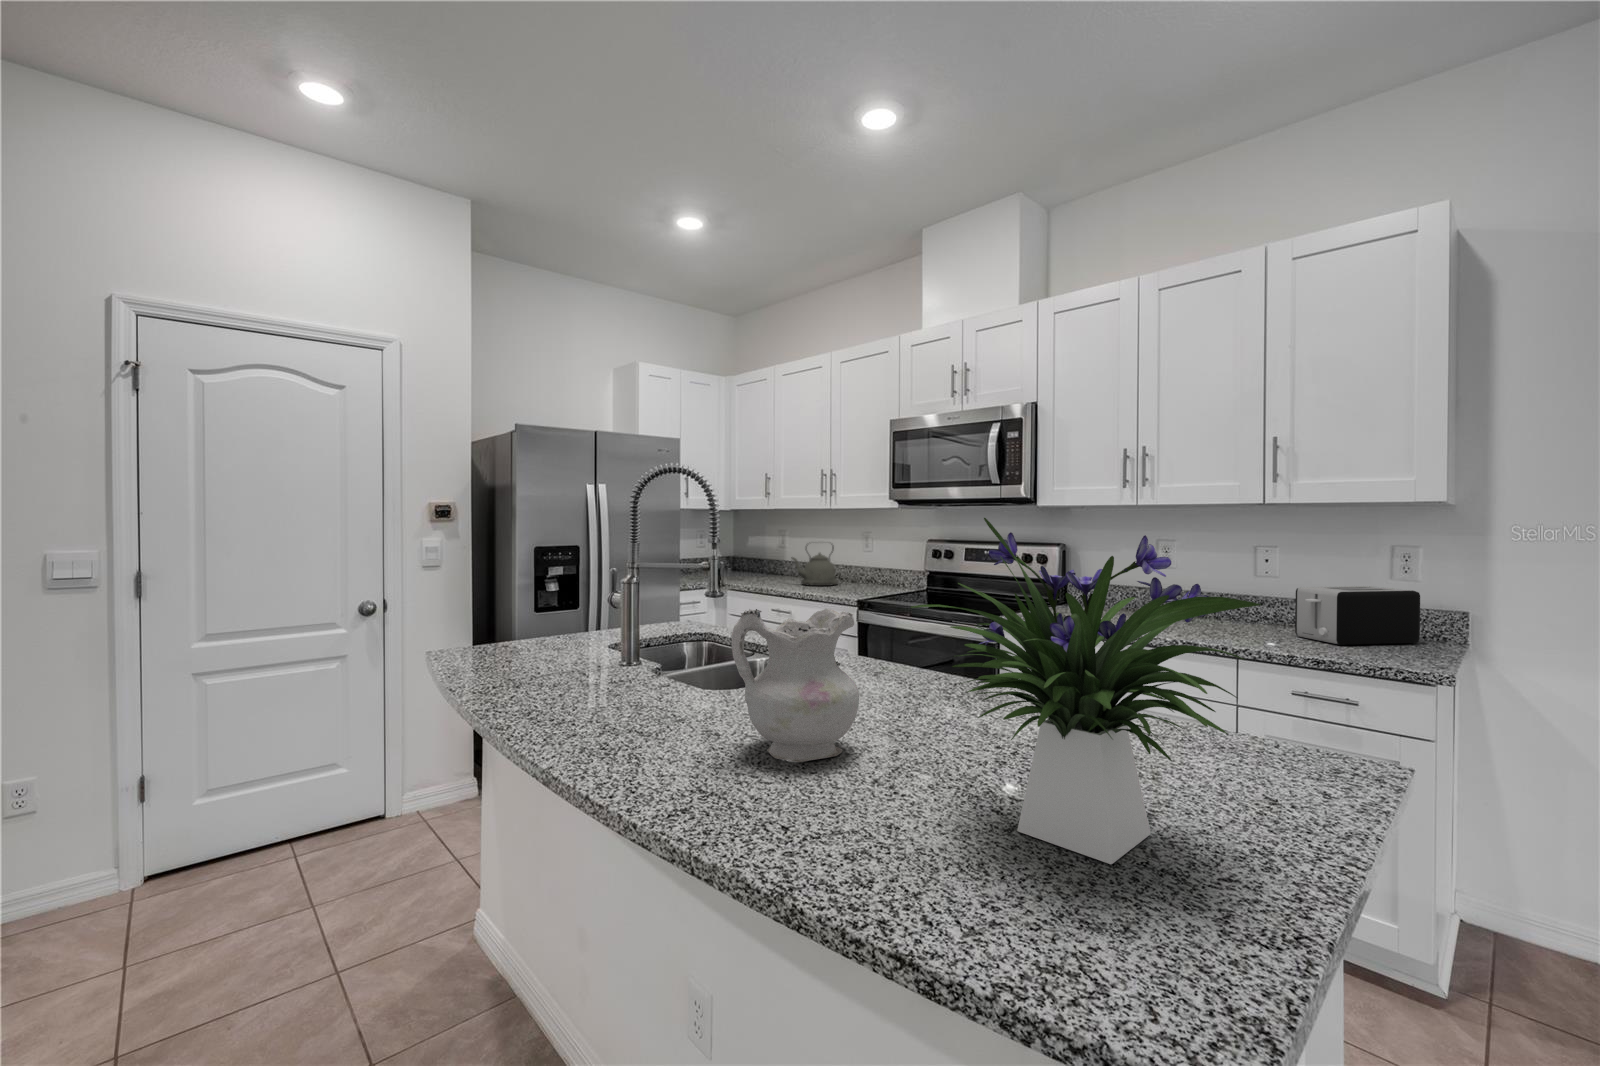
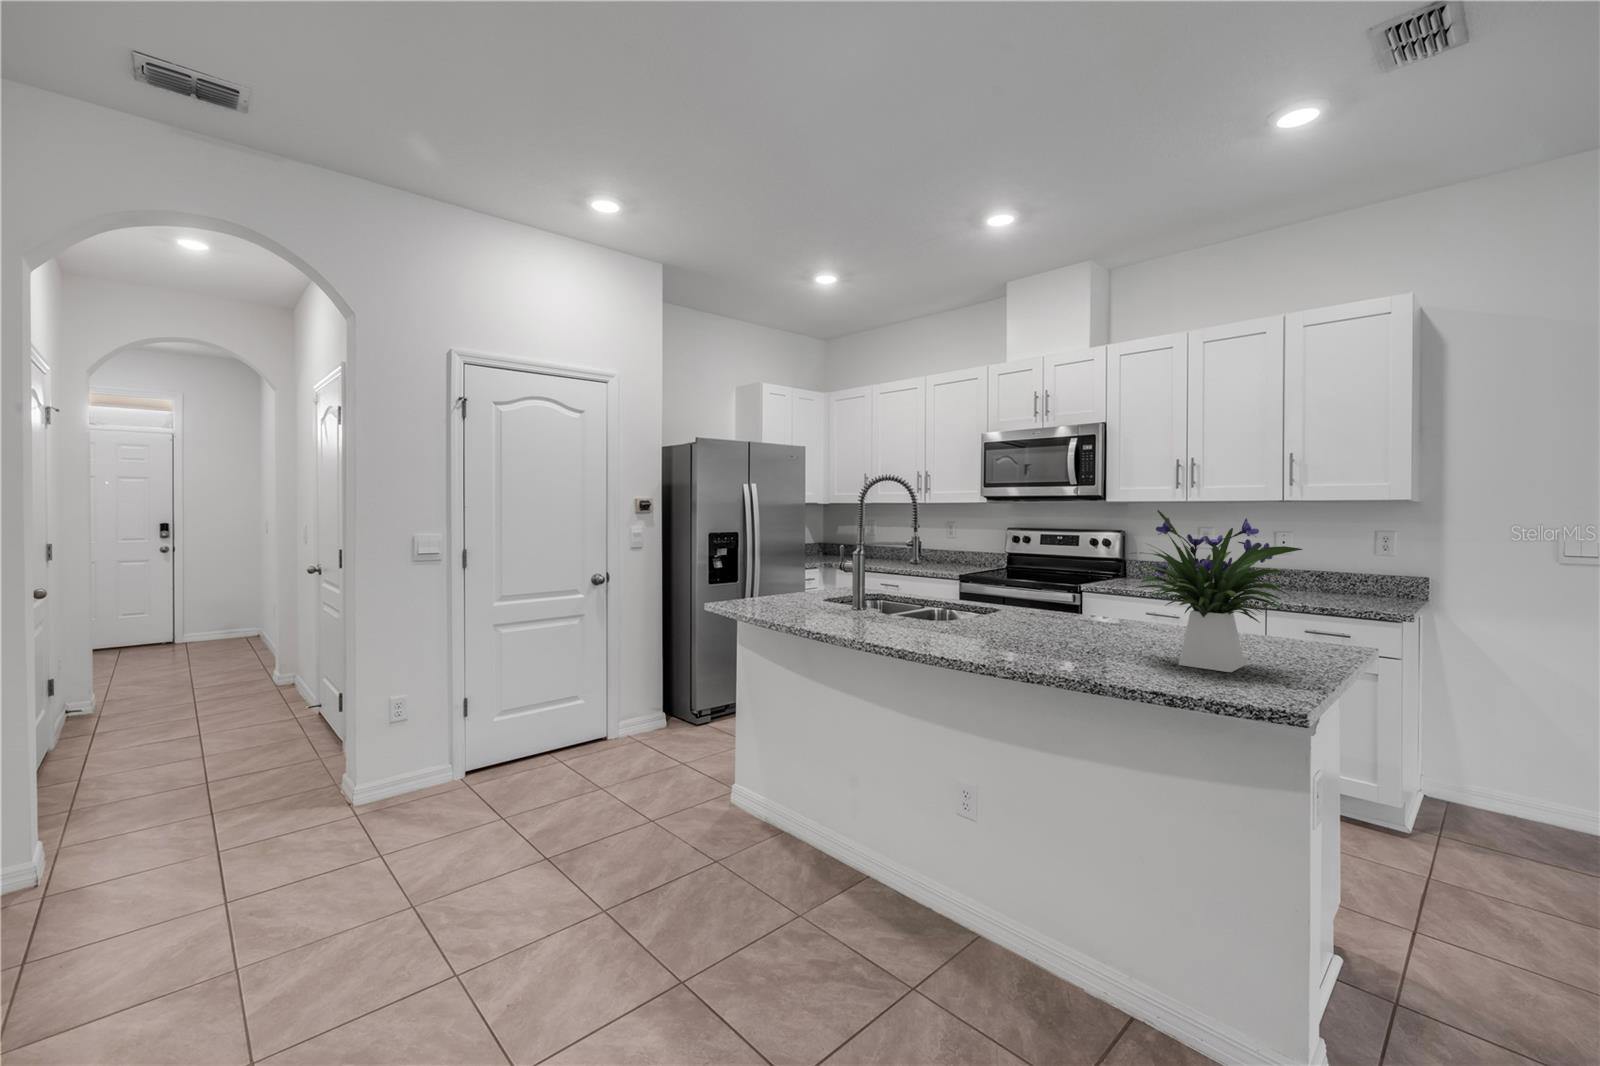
kettle: present [792,546,838,586] -> none [891,531,928,566]
toaster: present [1295,586,1420,645] -> none [1306,560,1395,600]
ceramic pitcher: present [732,609,859,762] -> none [998,561,1067,646]

